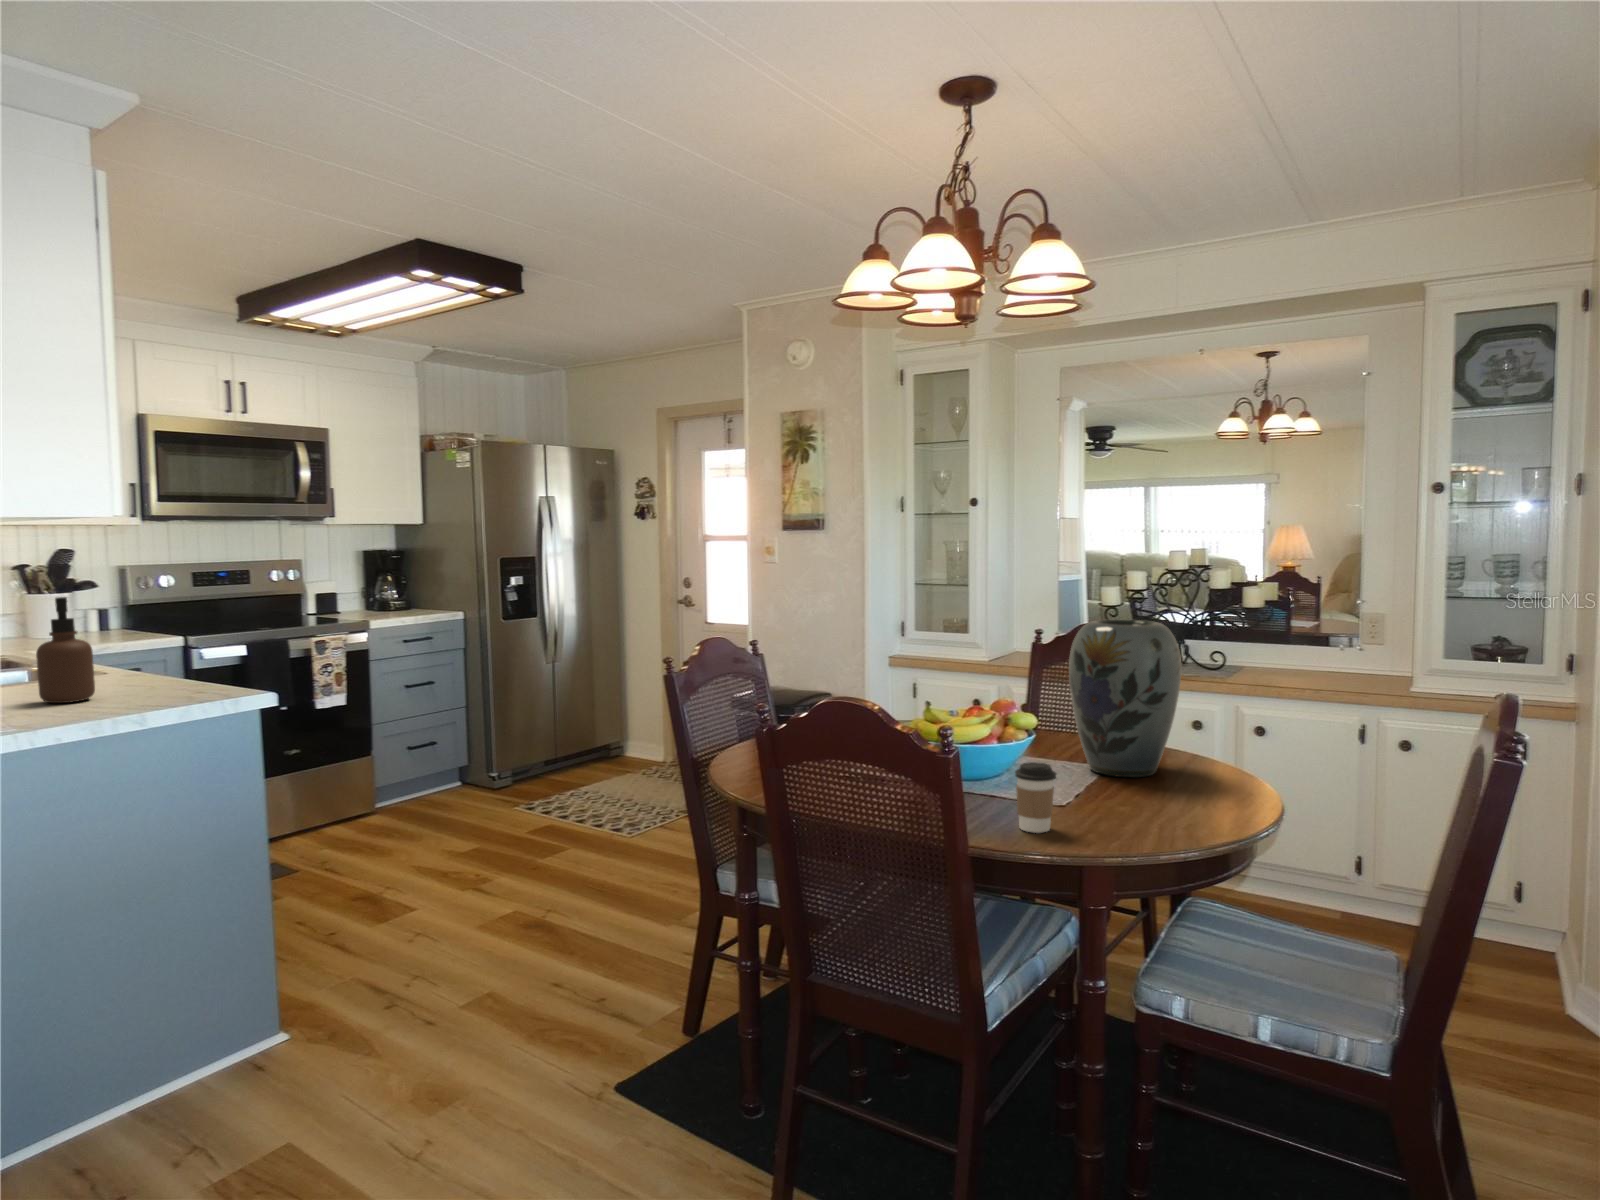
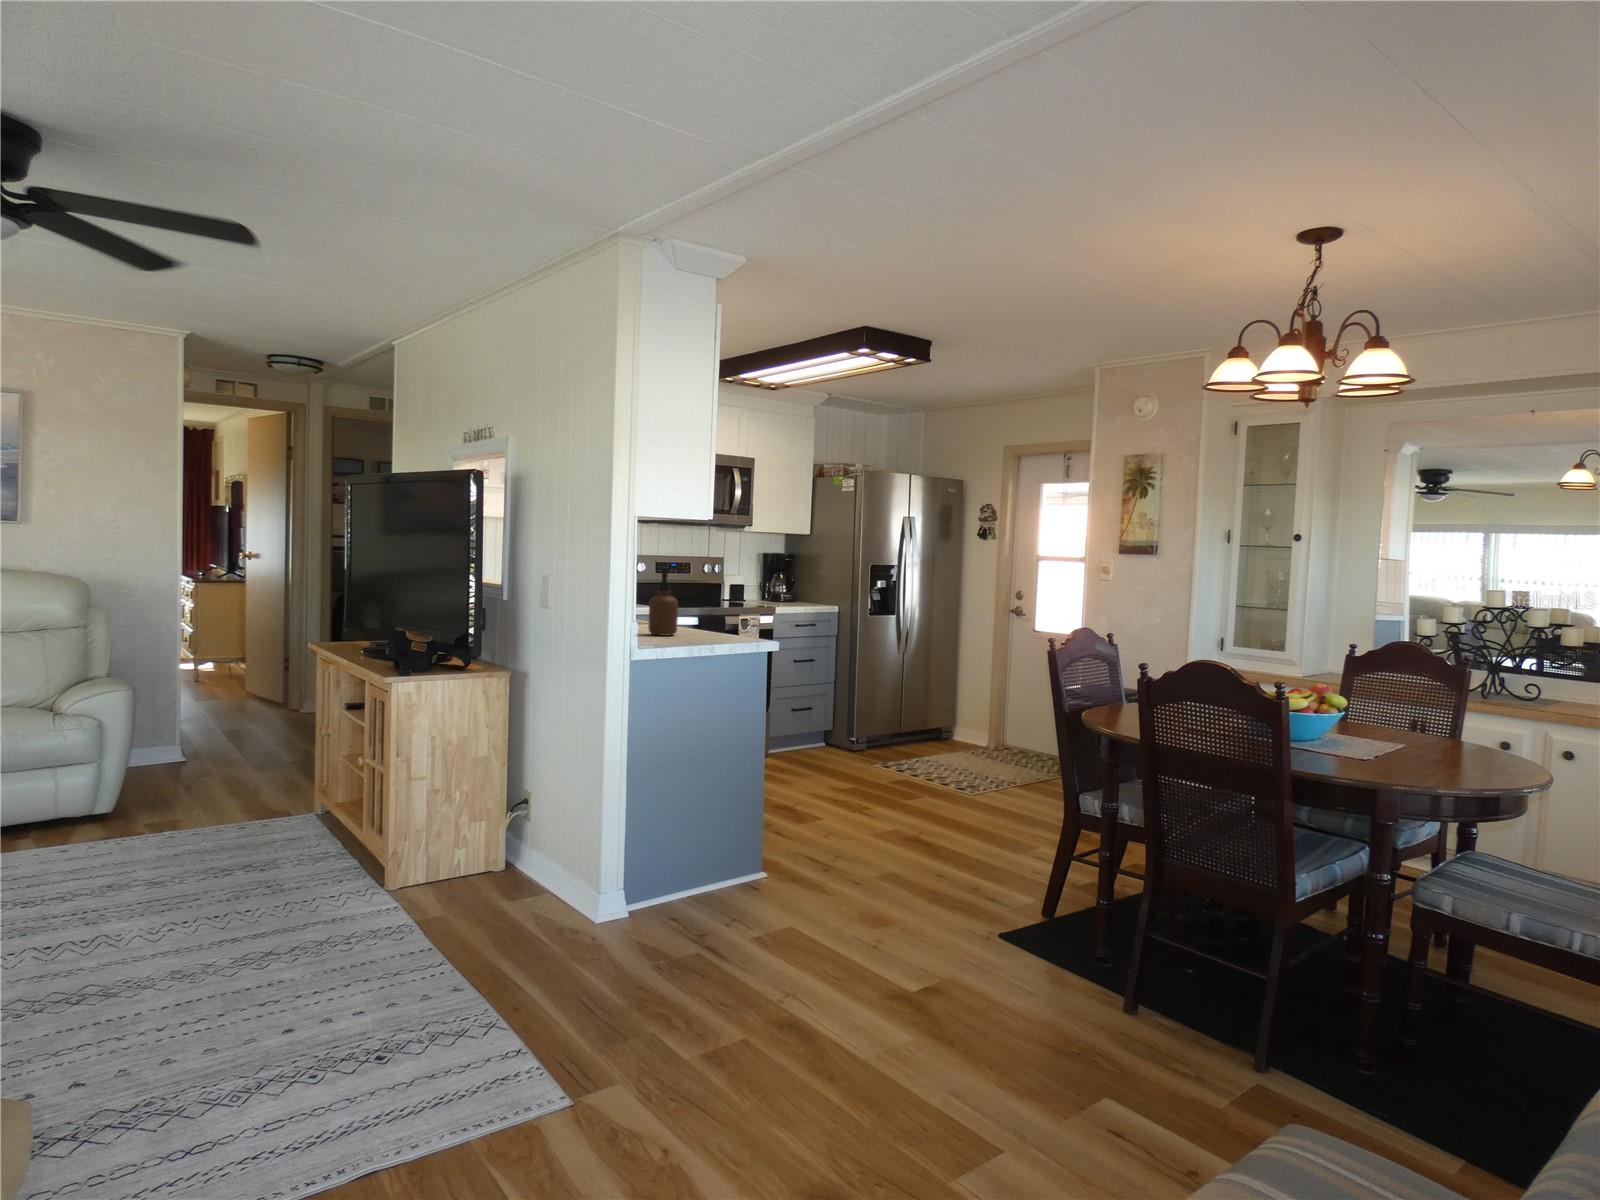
vase: present [1069,619,1181,777] -> none [1377,633,1474,754]
coffee cup: present [1015,762,1056,833] -> none [1328,722,1360,770]

